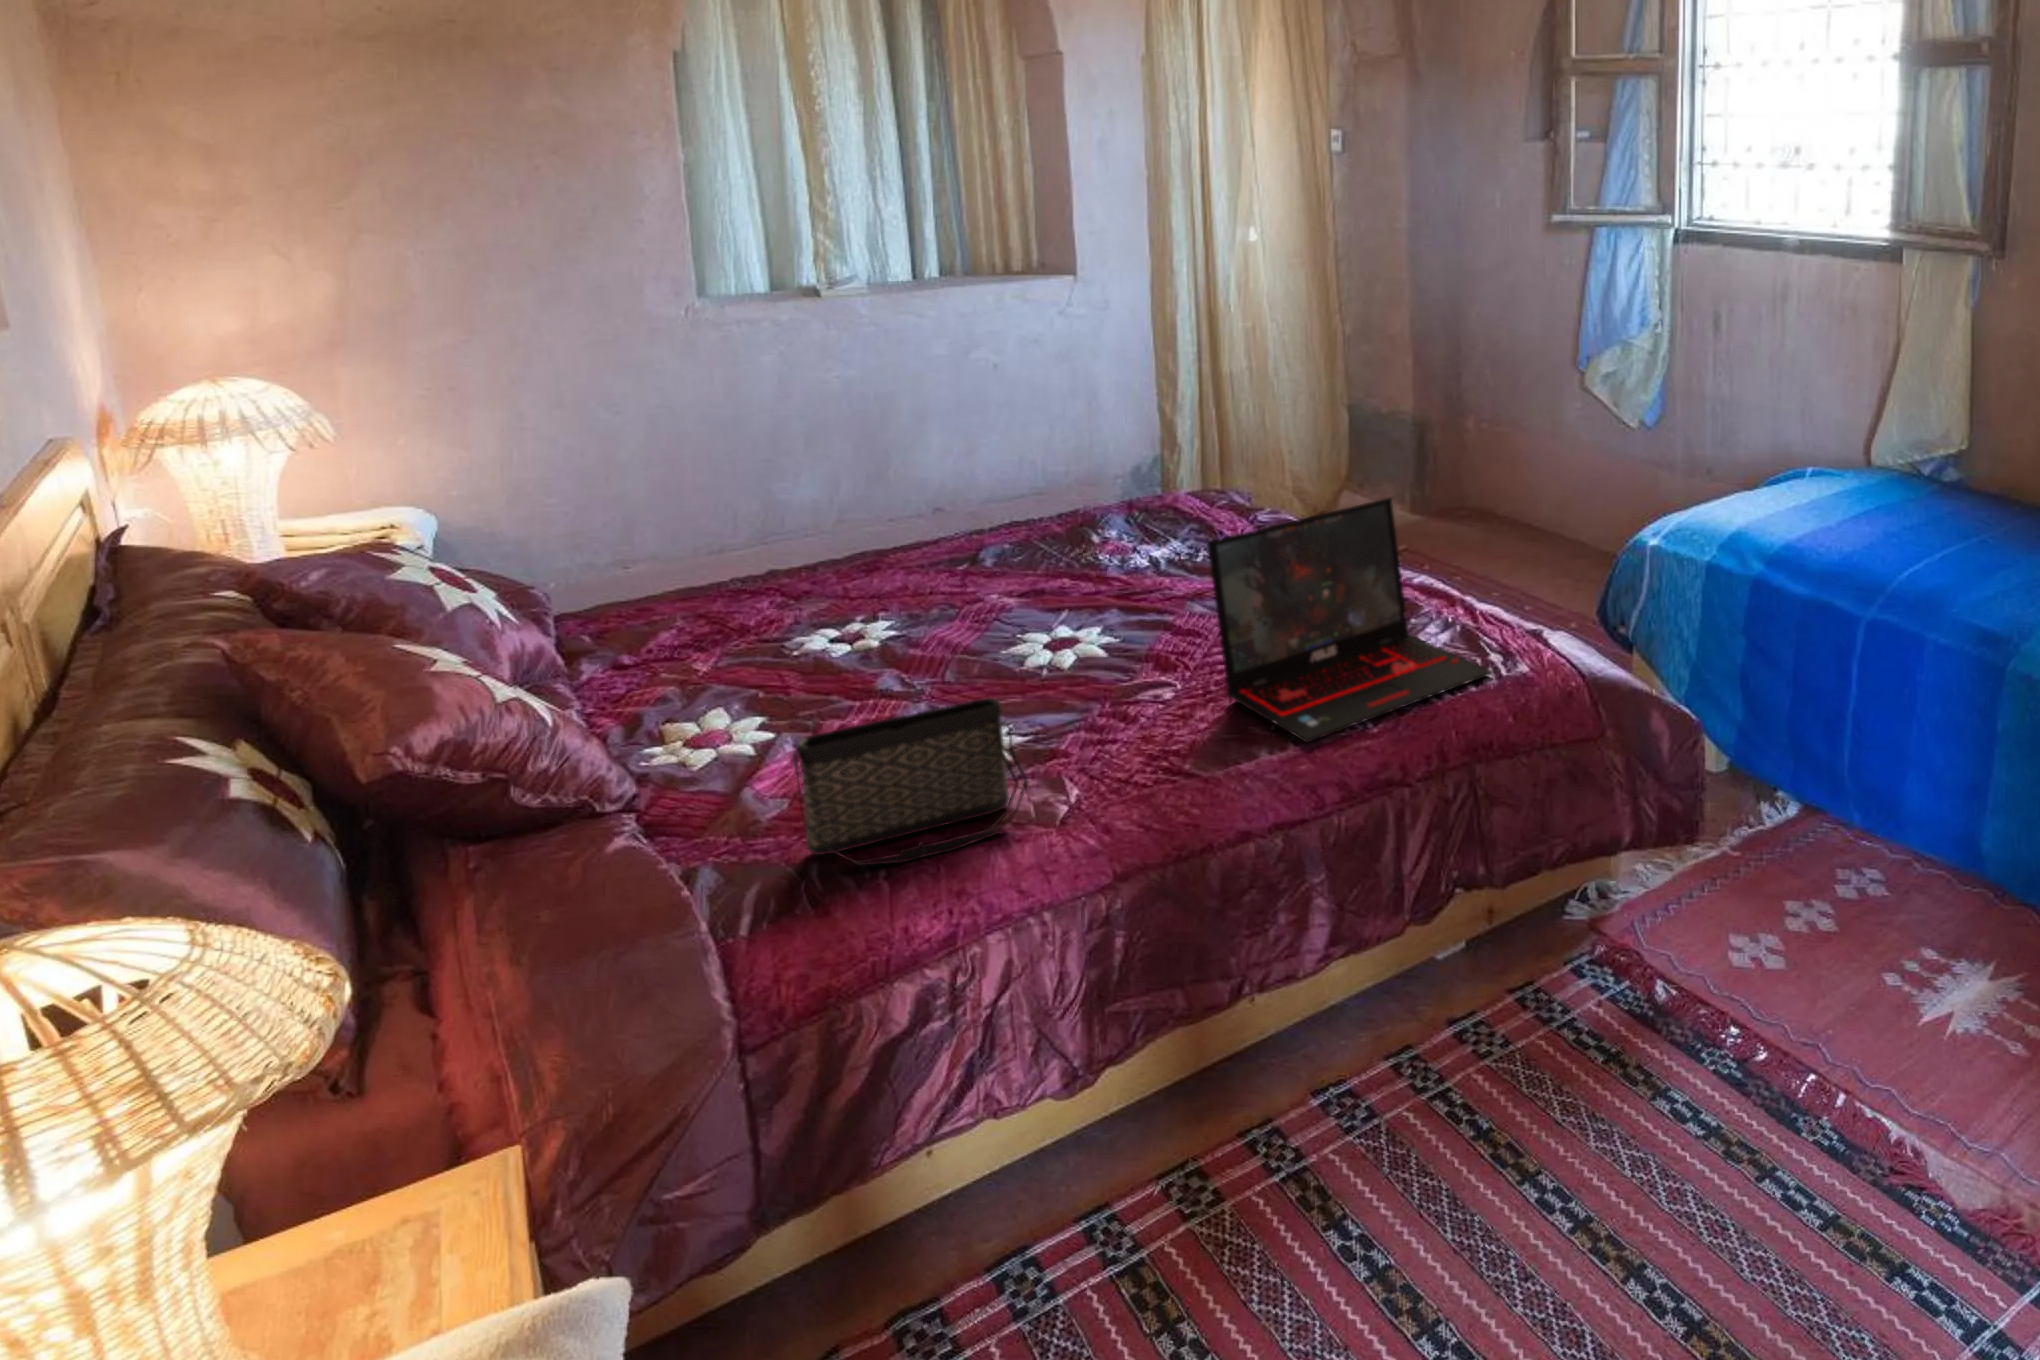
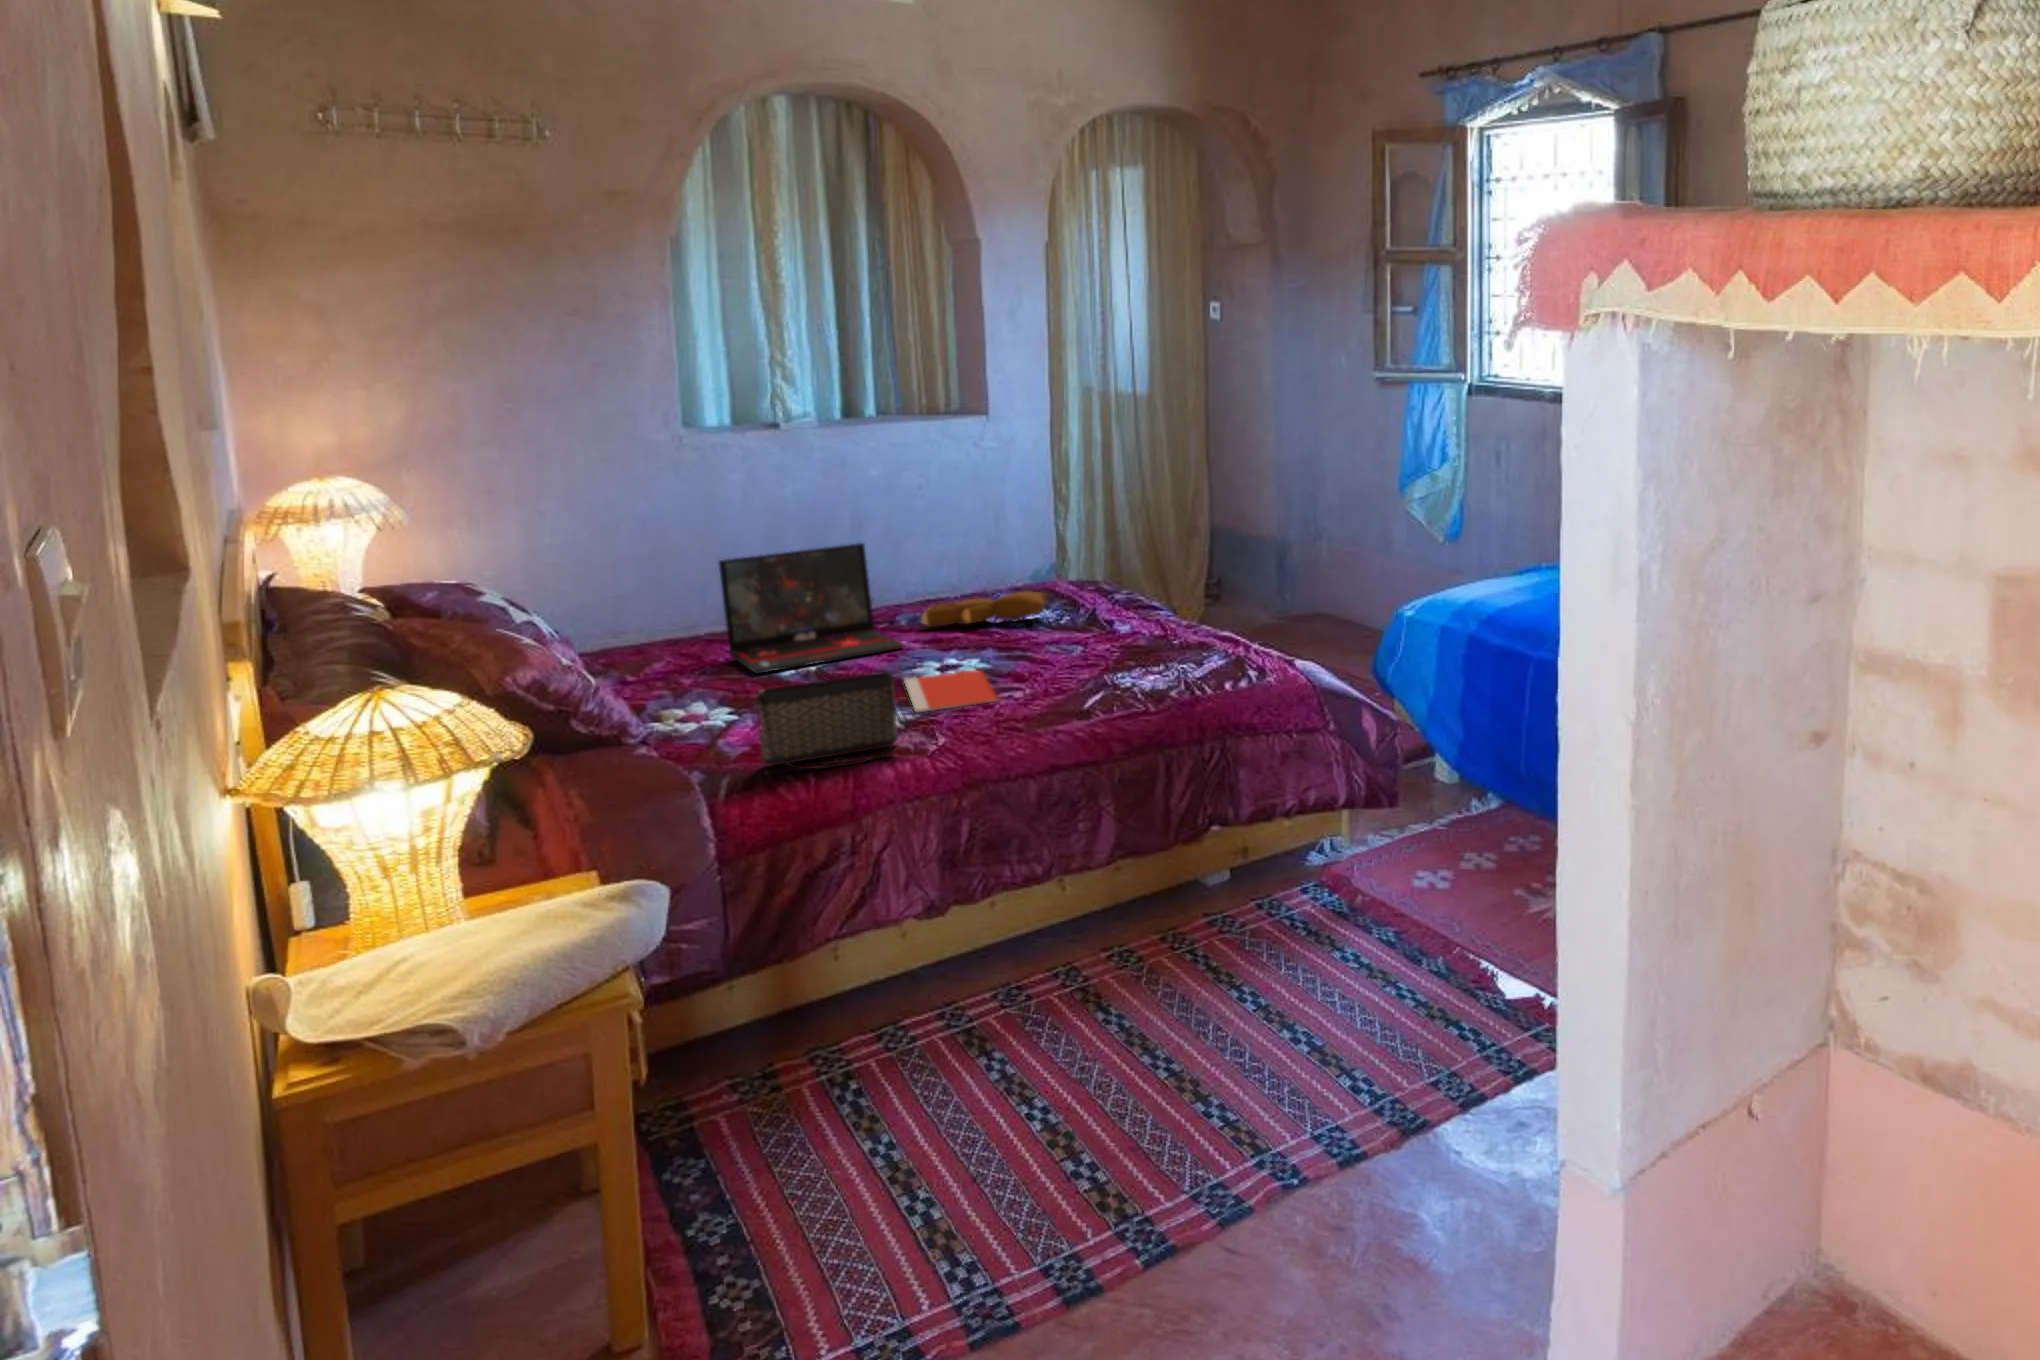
laptop: present [1207,498,1492,742] -> present [719,543,904,674]
teddy bear: none [1014,512,1174,562] -> present [922,591,1047,627]
notebook: none [1003,644,1144,732] -> present [904,670,998,713]

